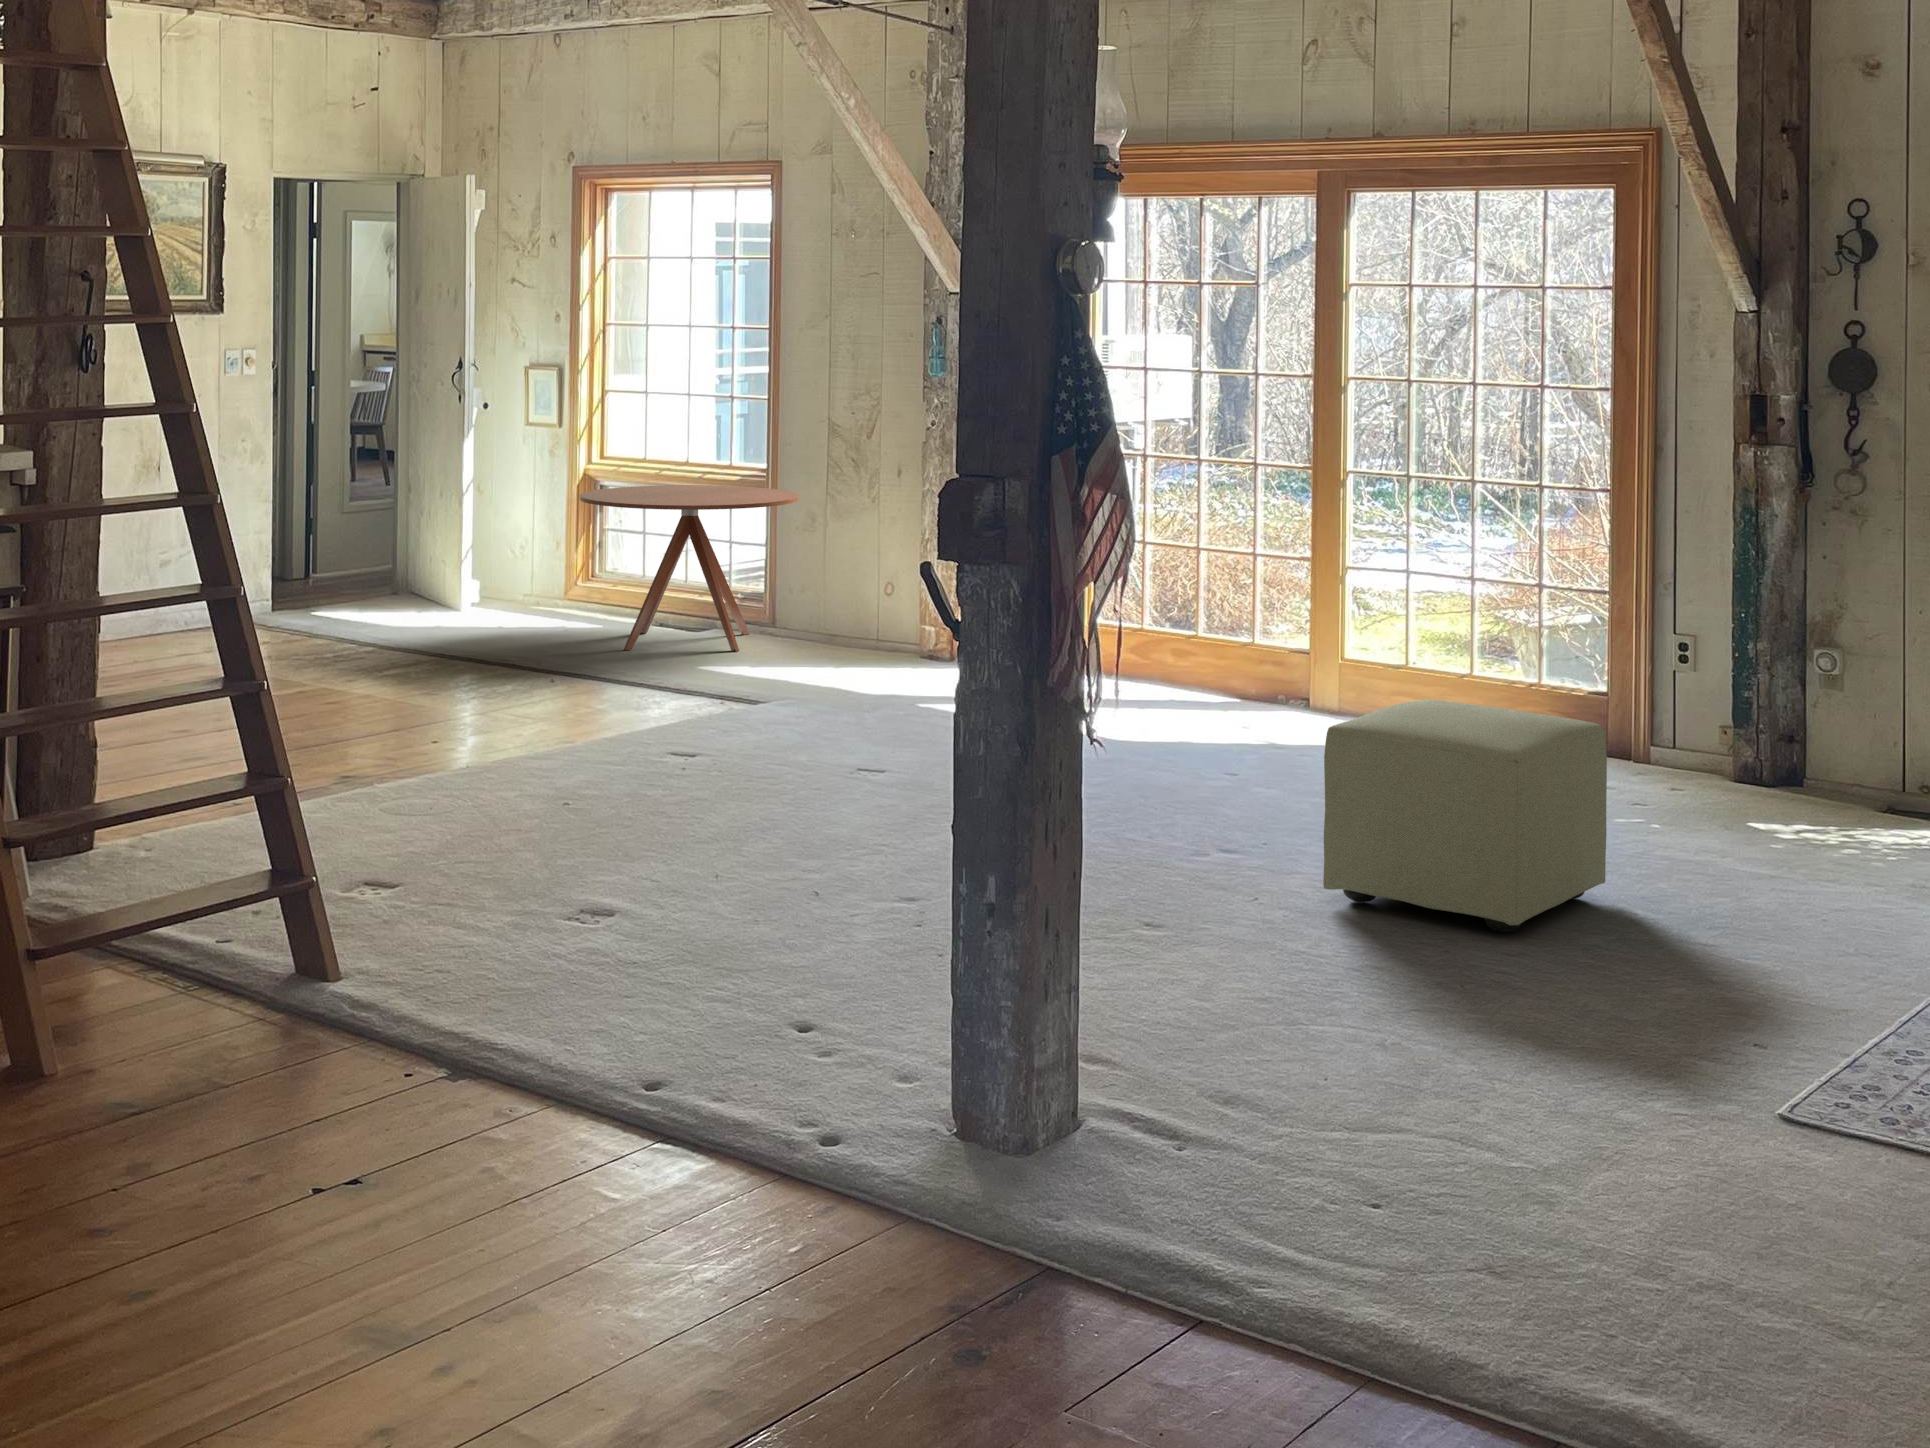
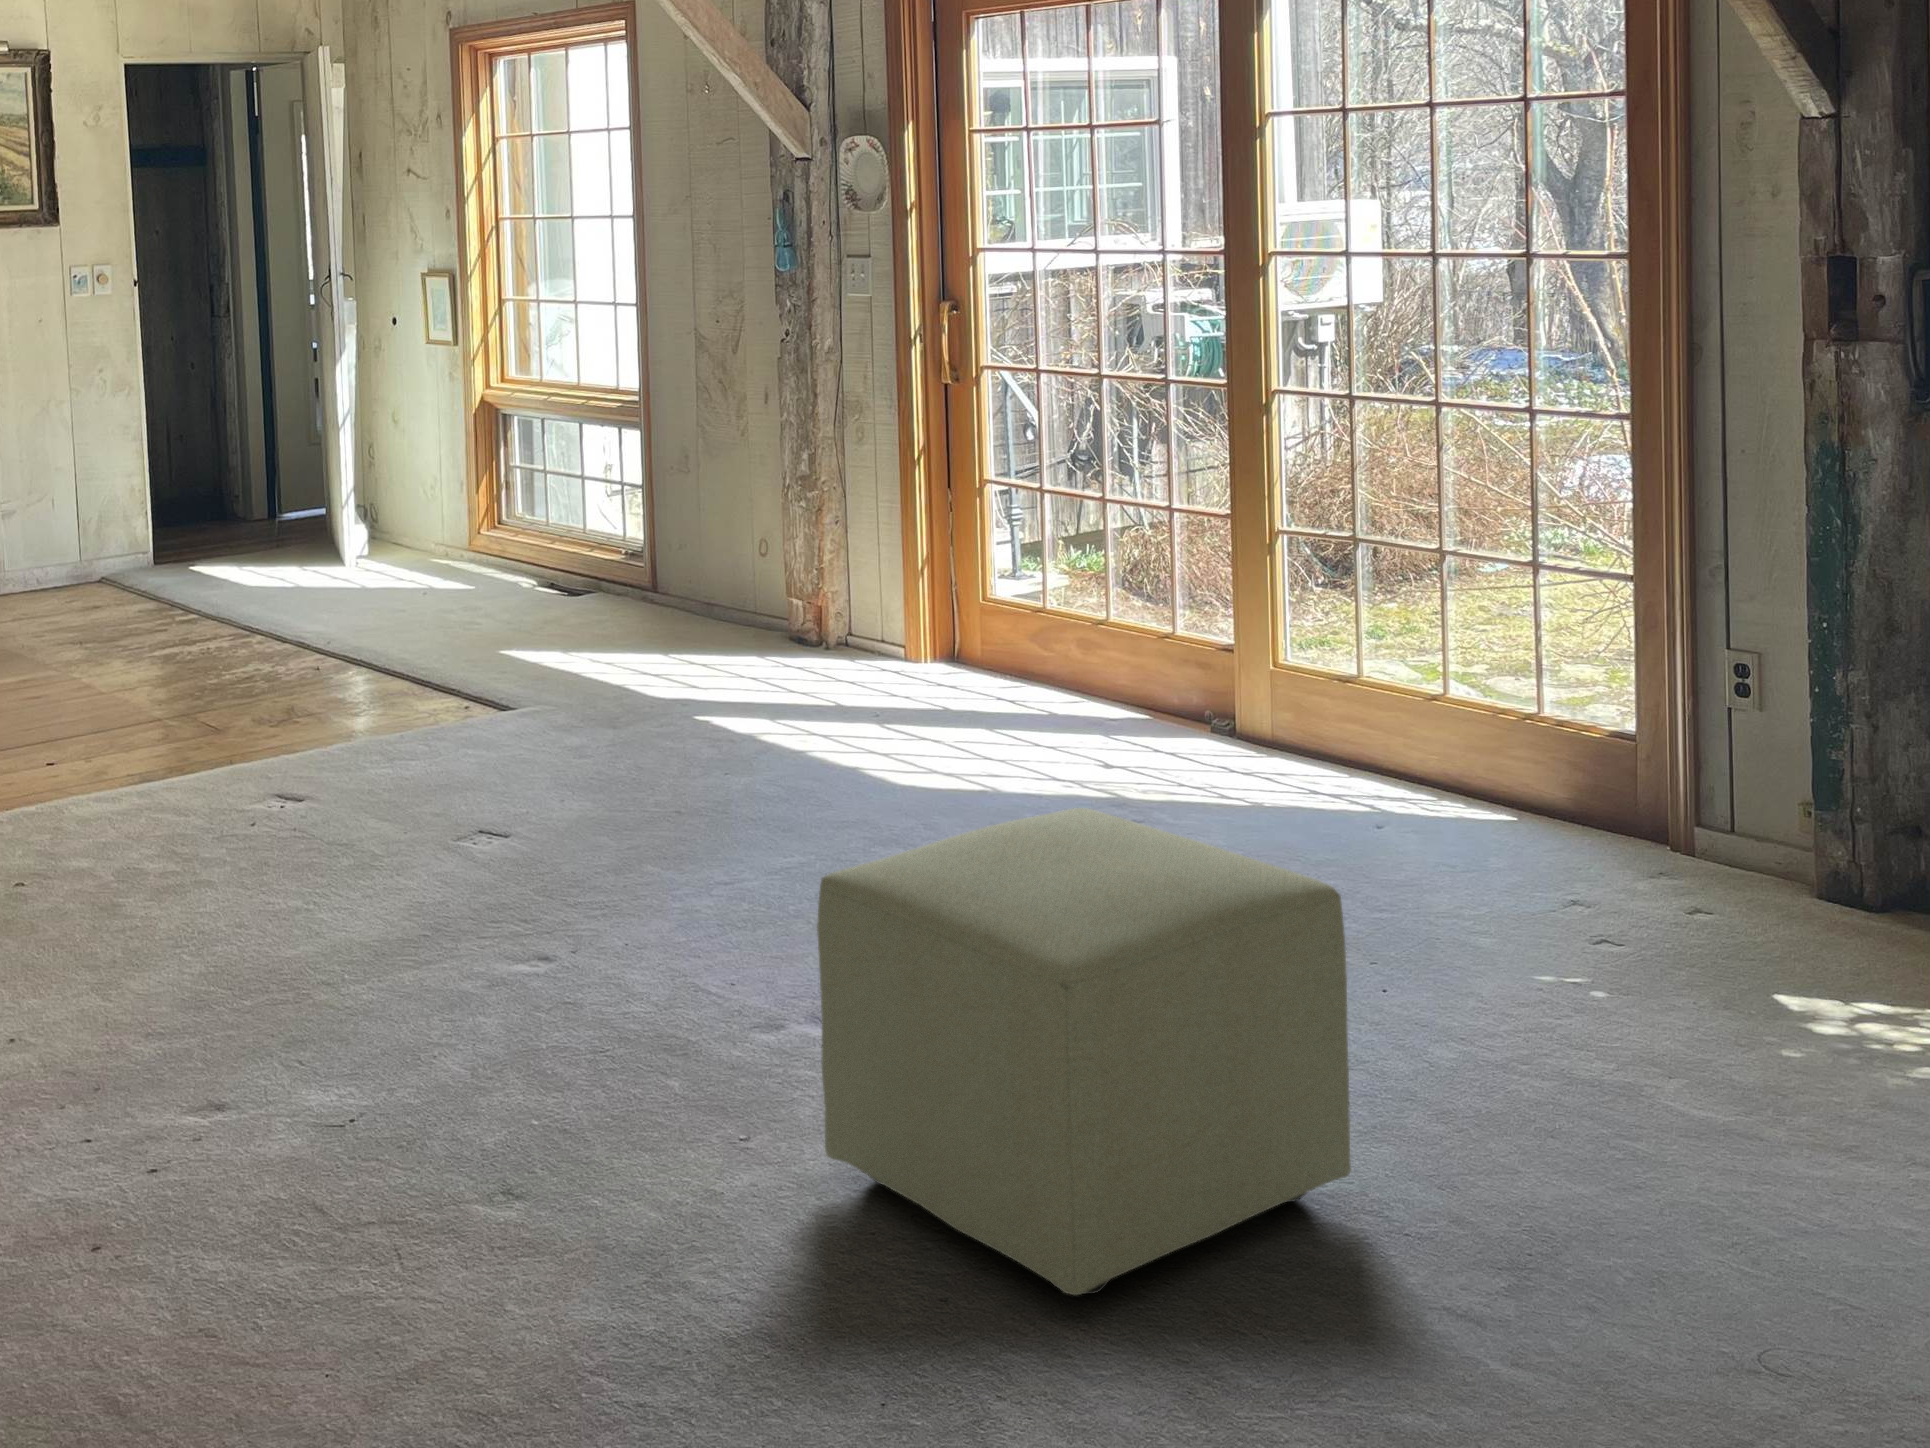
round table: present [580,485,799,651] -> none [384,409,657,620]

